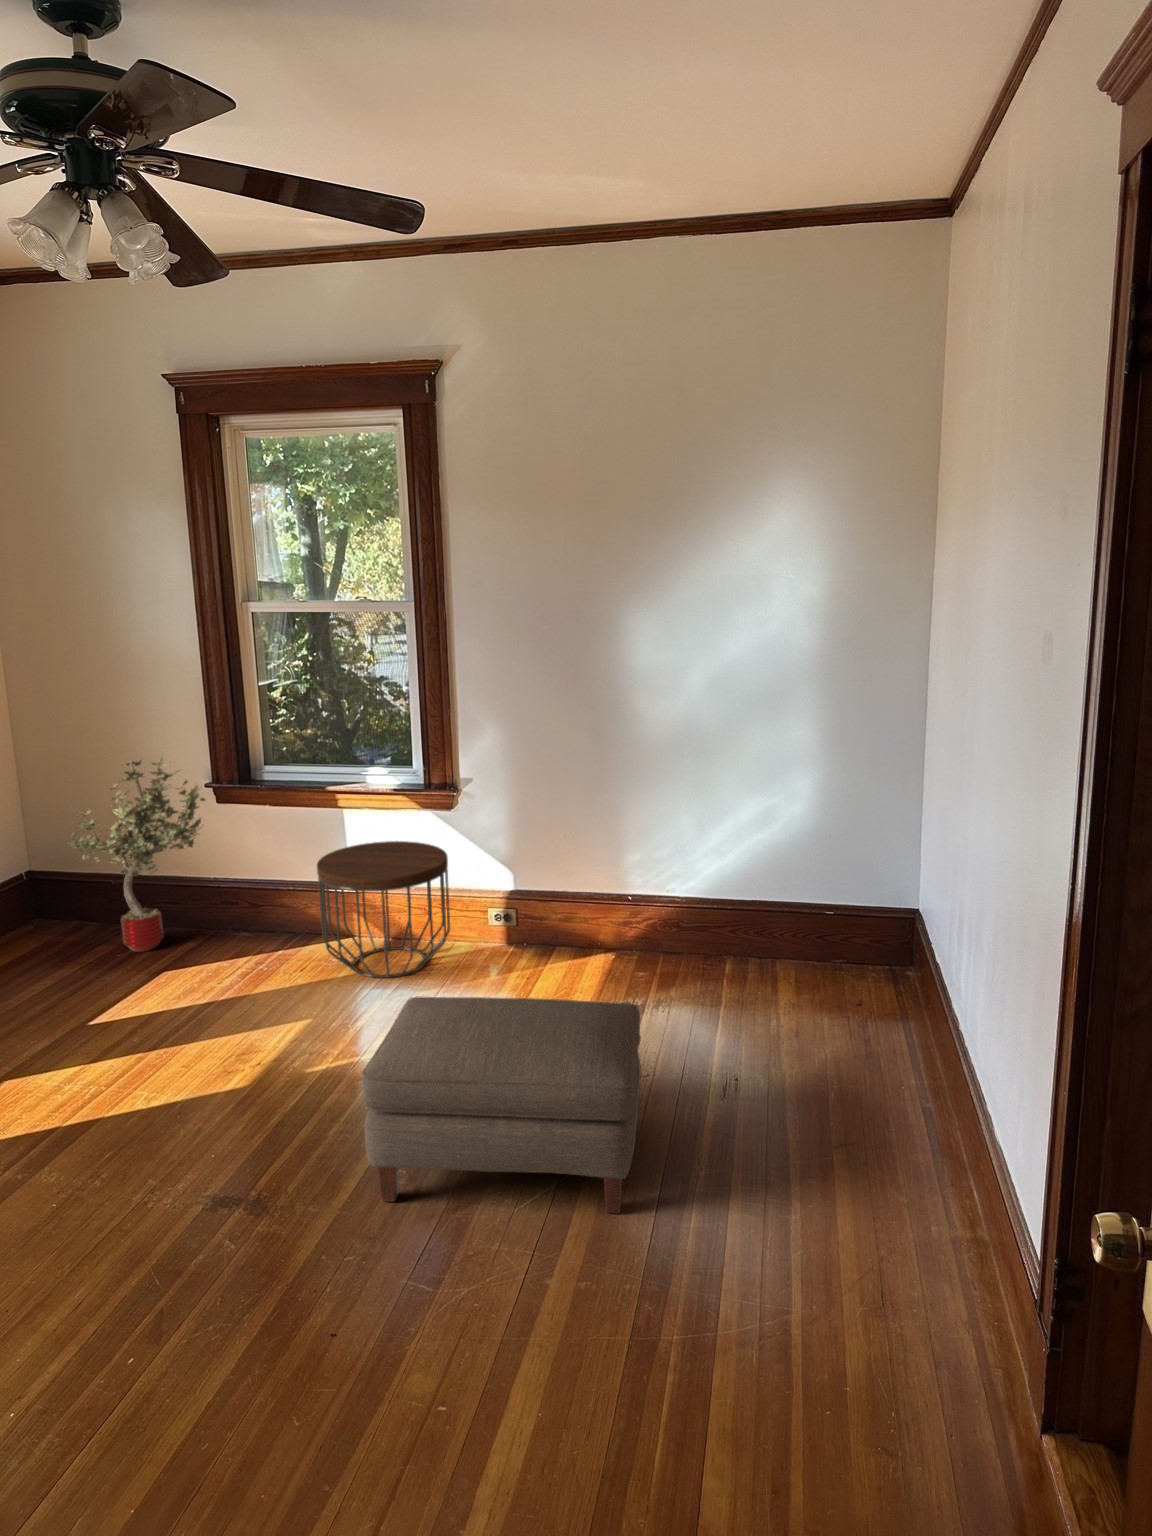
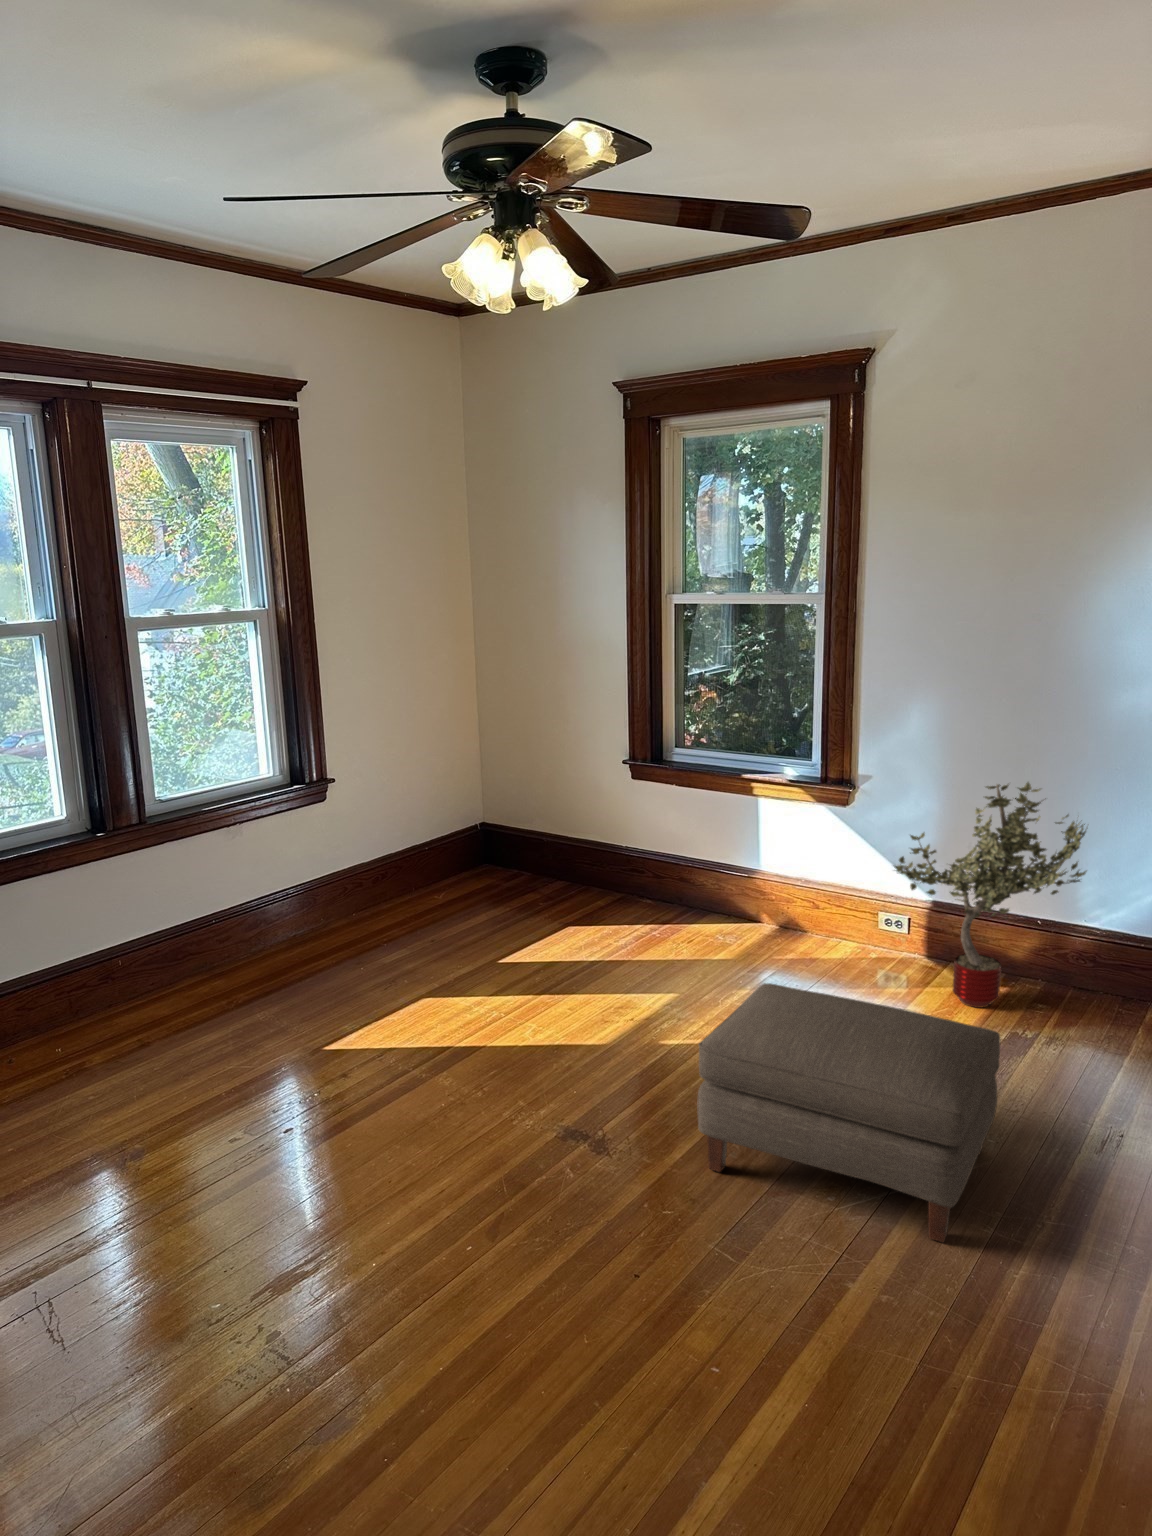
potted tree: present [68,758,205,952] -> present [894,782,1087,1008]
side table: present [317,841,450,978] -> none [709,830,838,964]

